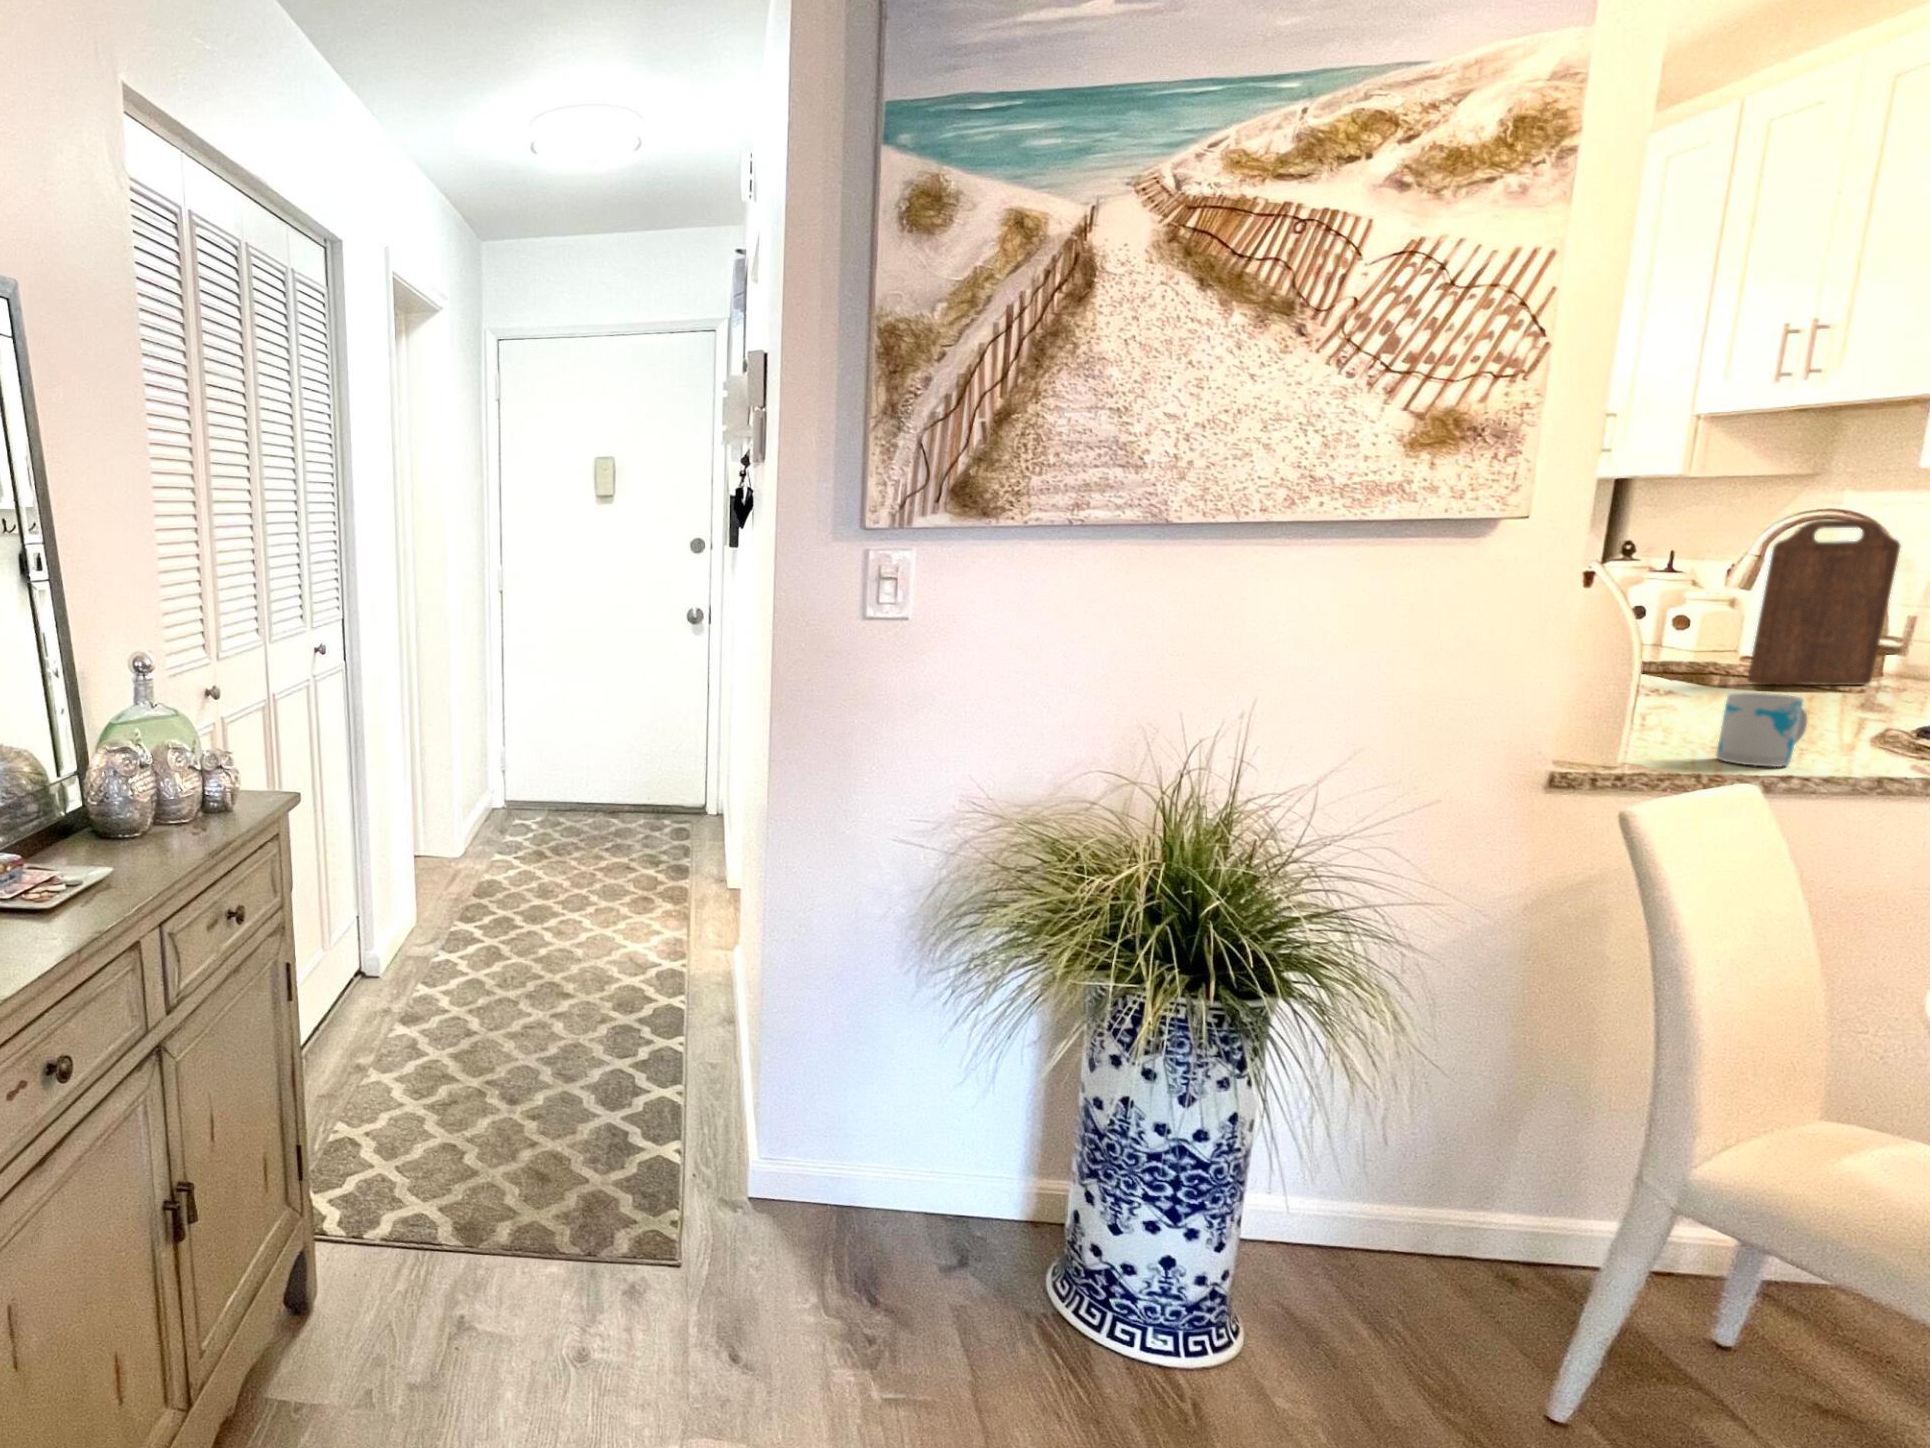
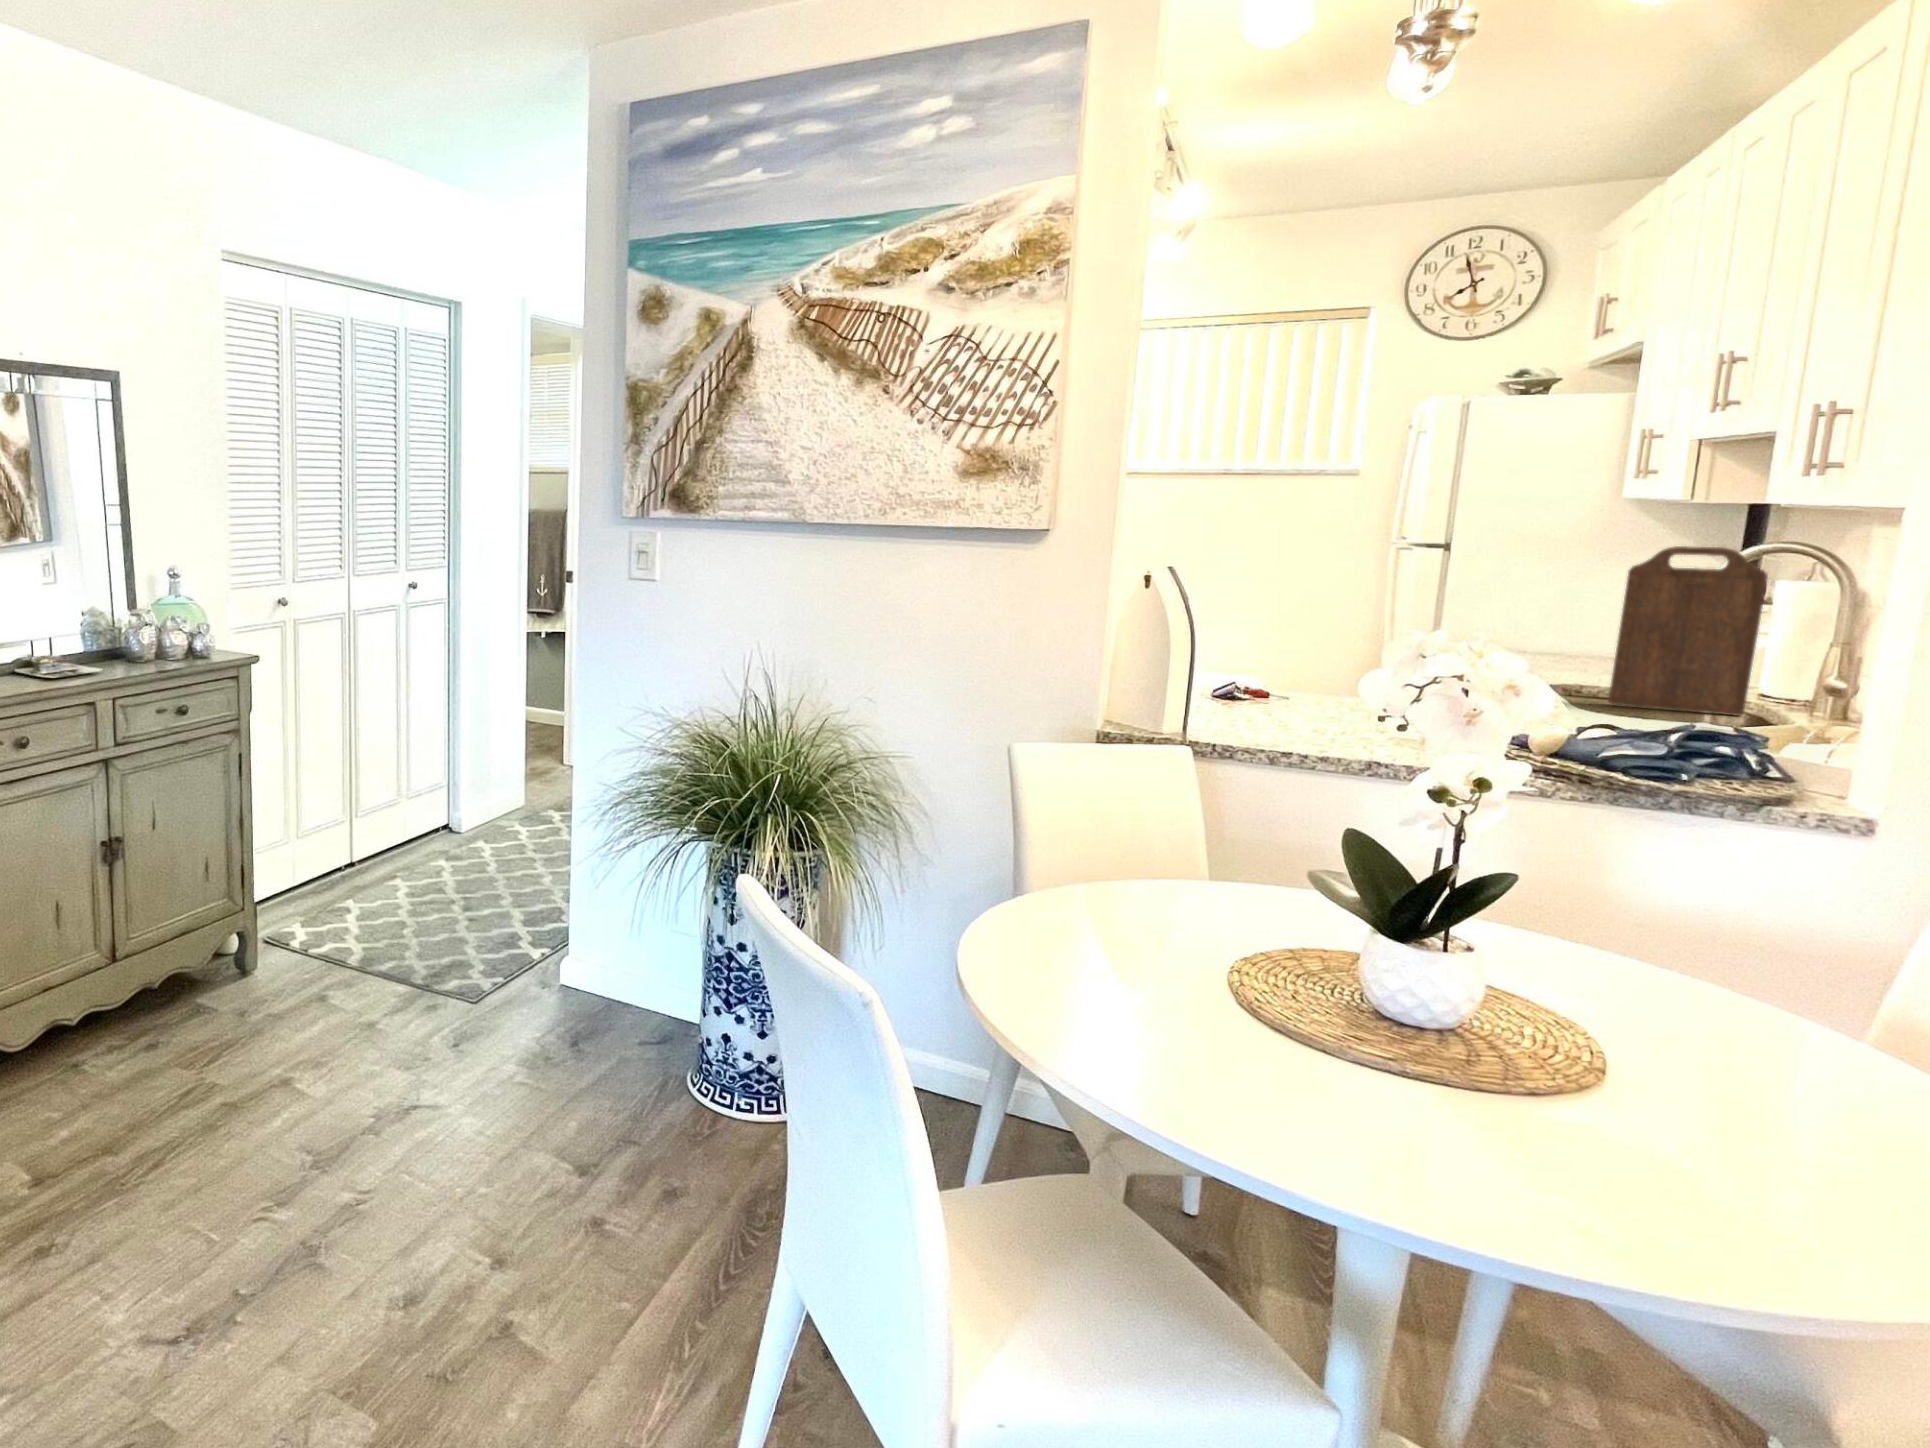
mug: present [1716,692,1807,767] -> none [1270,683,1348,746]

